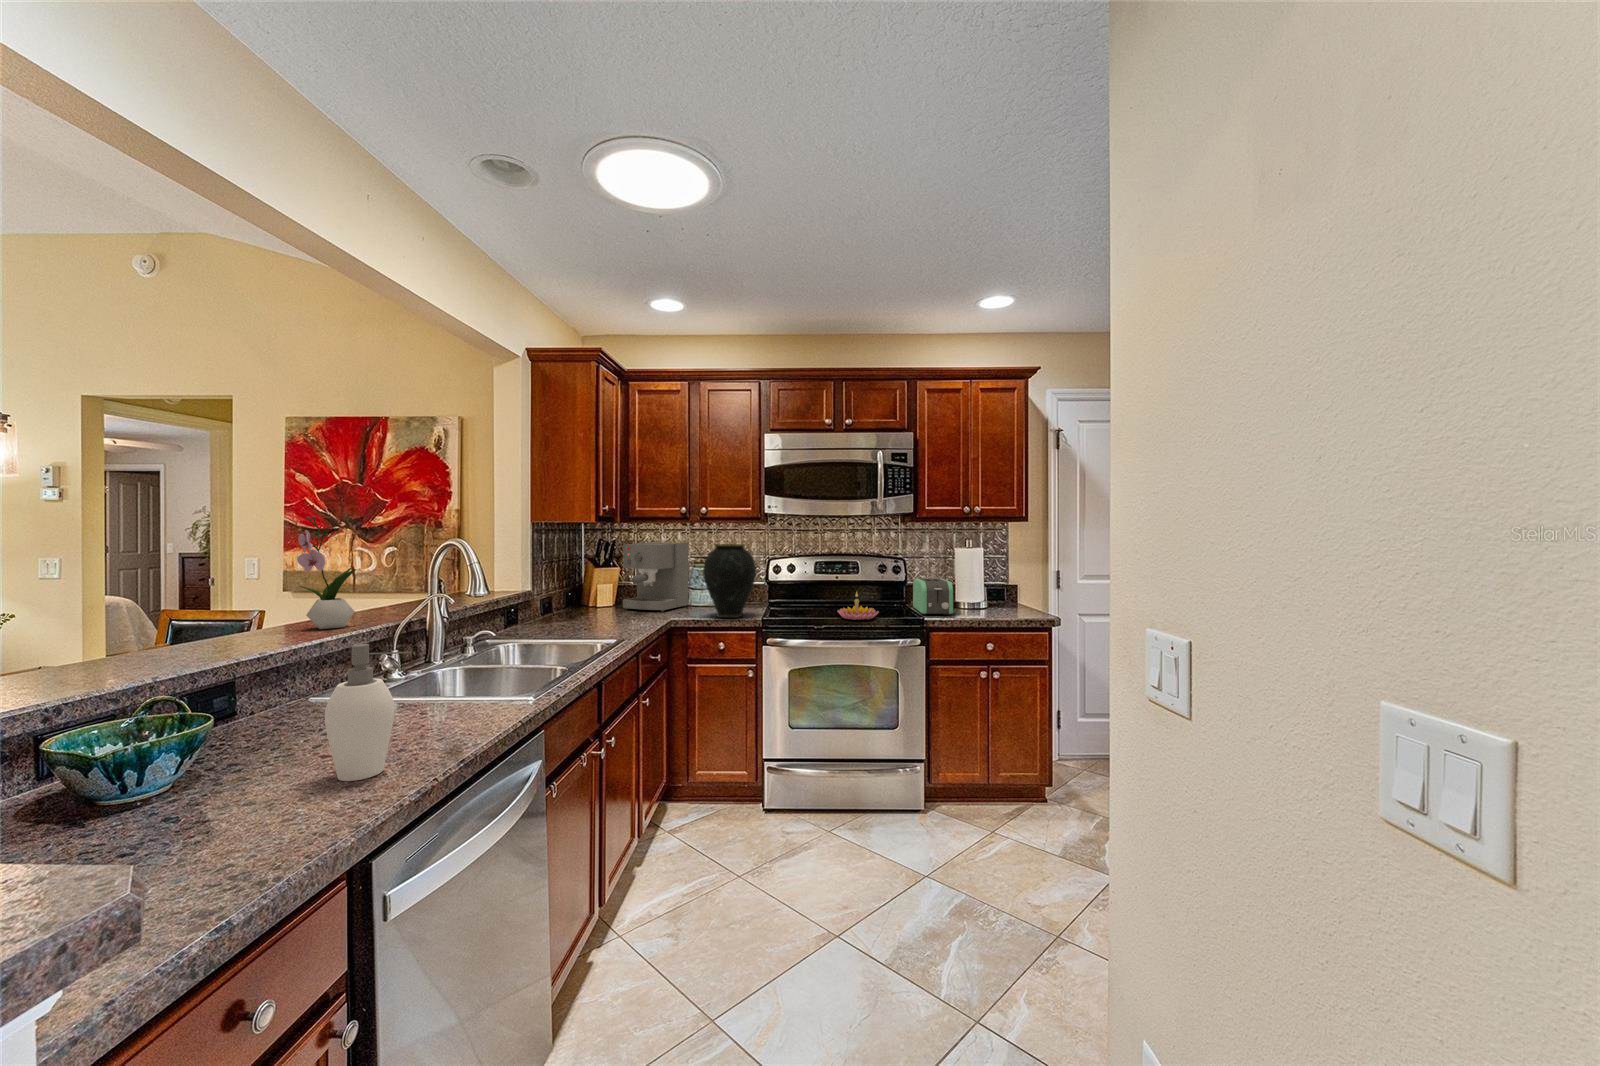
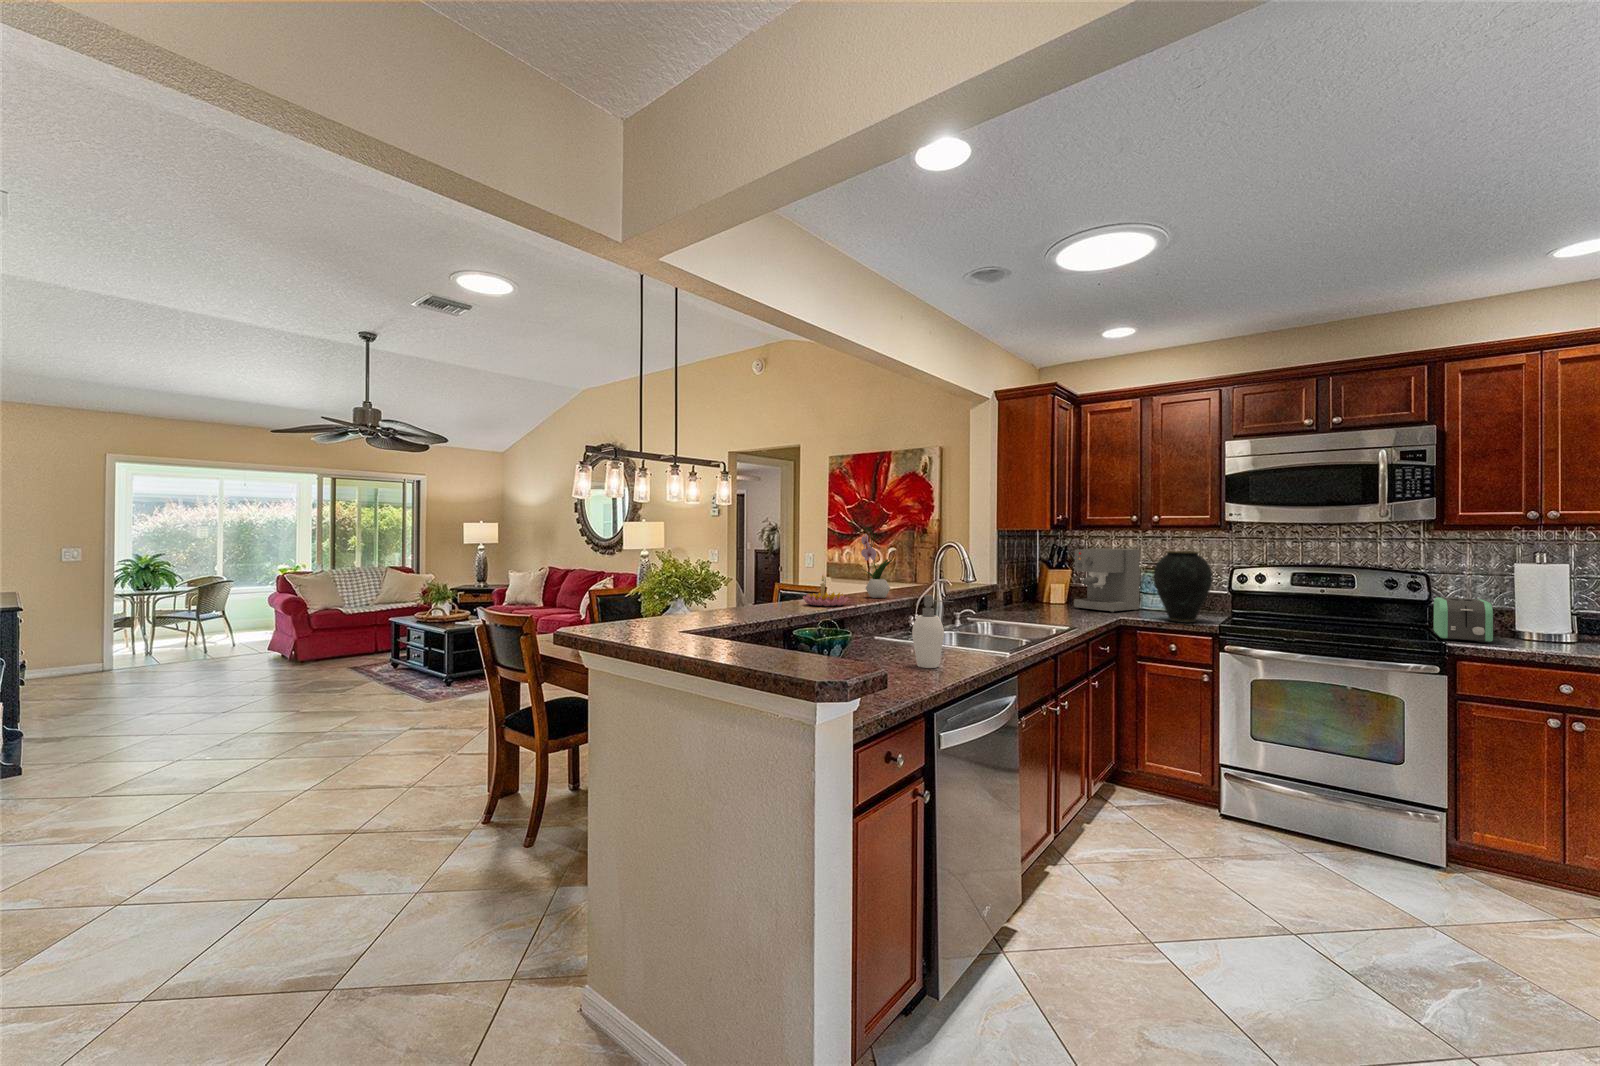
candle holder: present [838,592,879,620] -> present [803,575,848,607]

